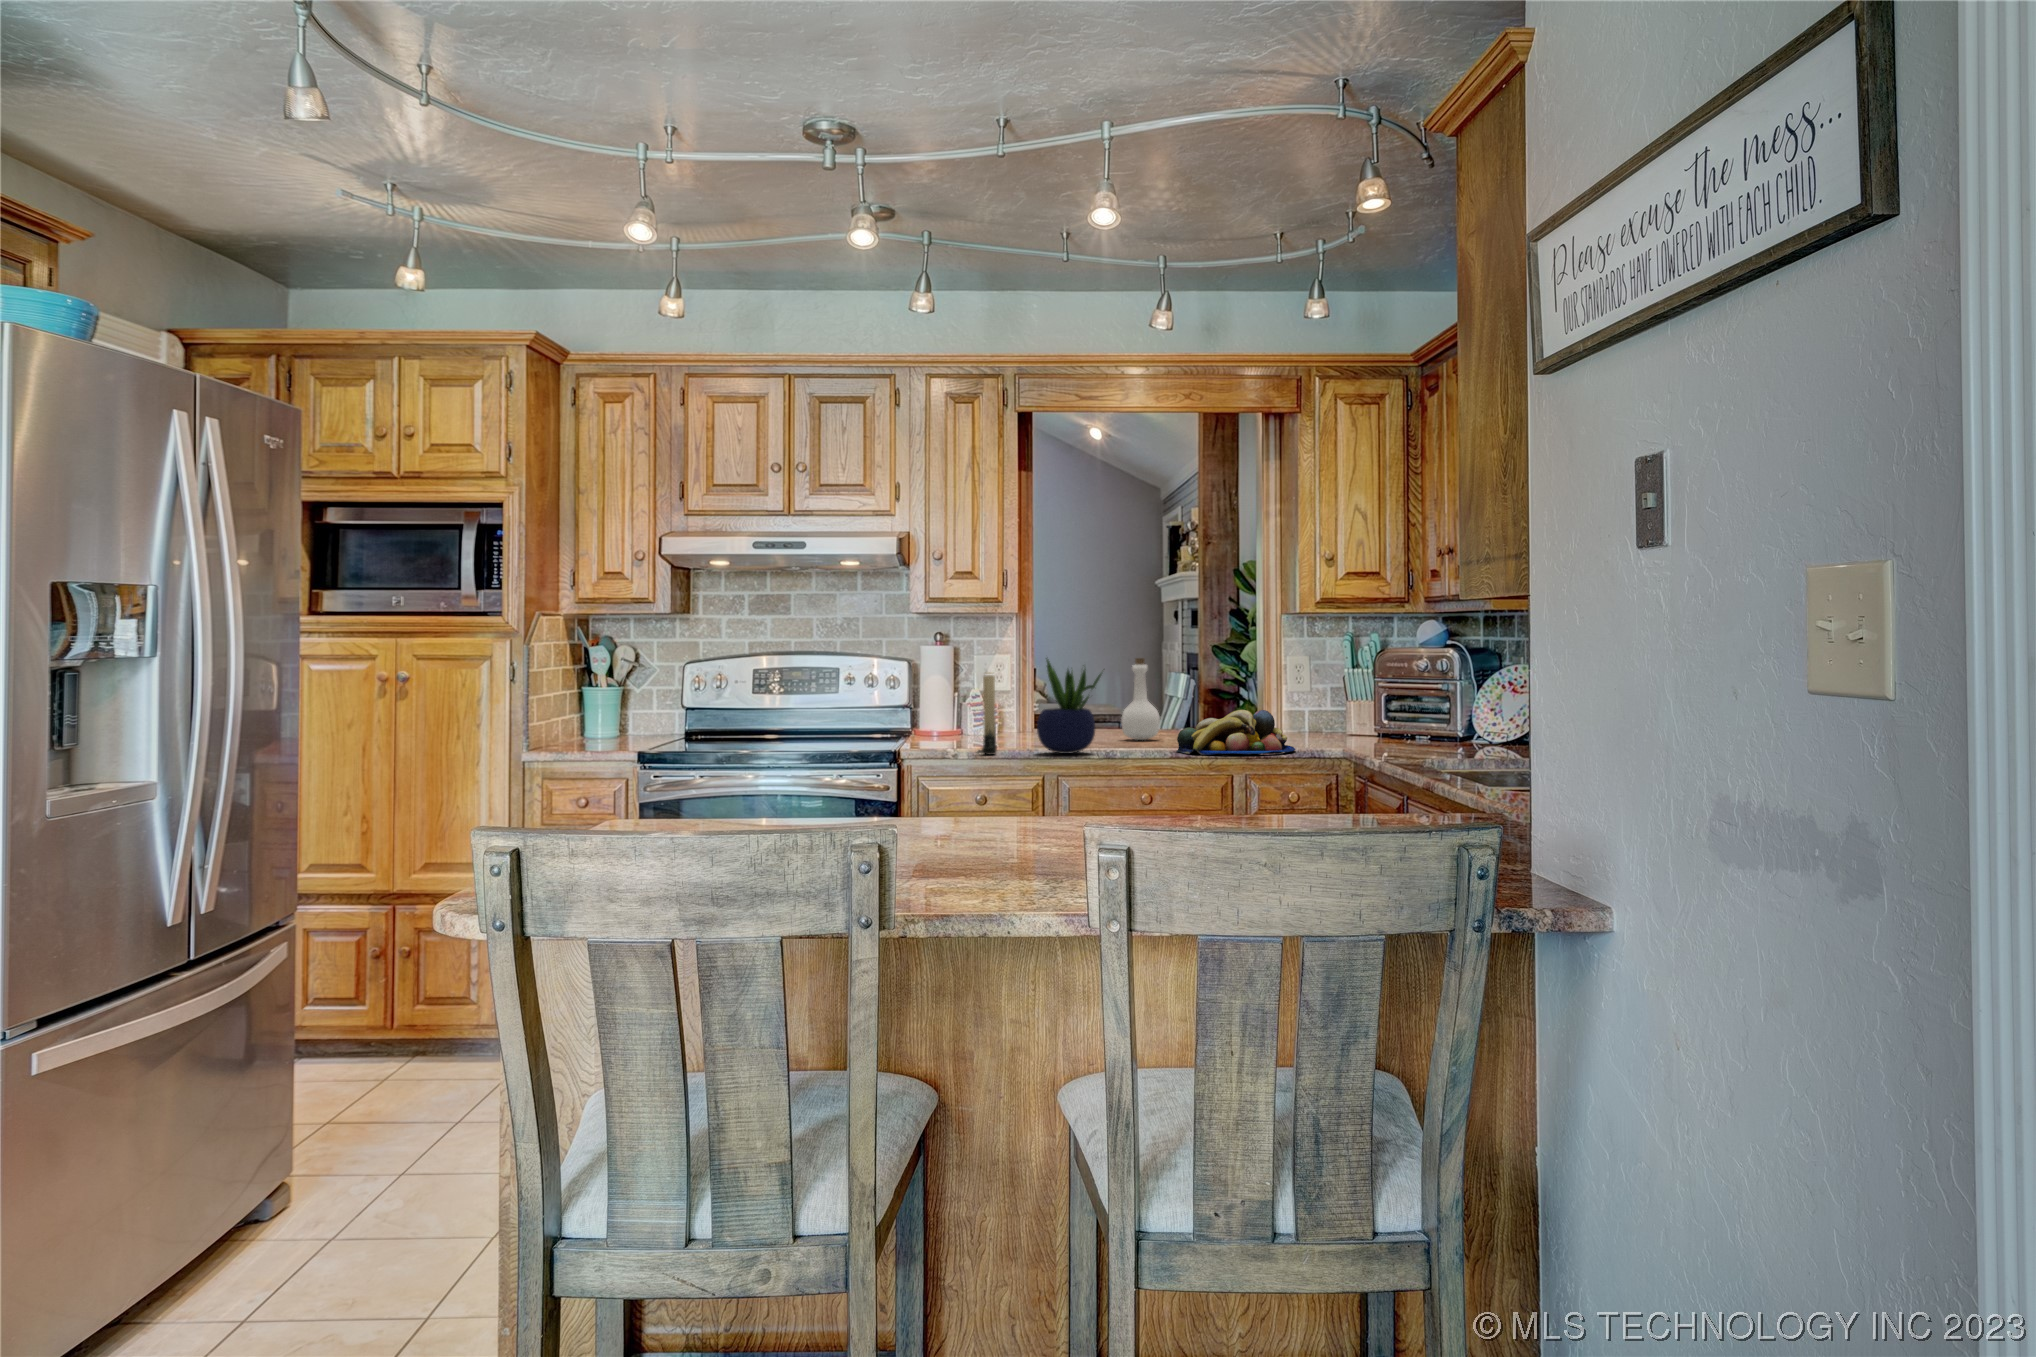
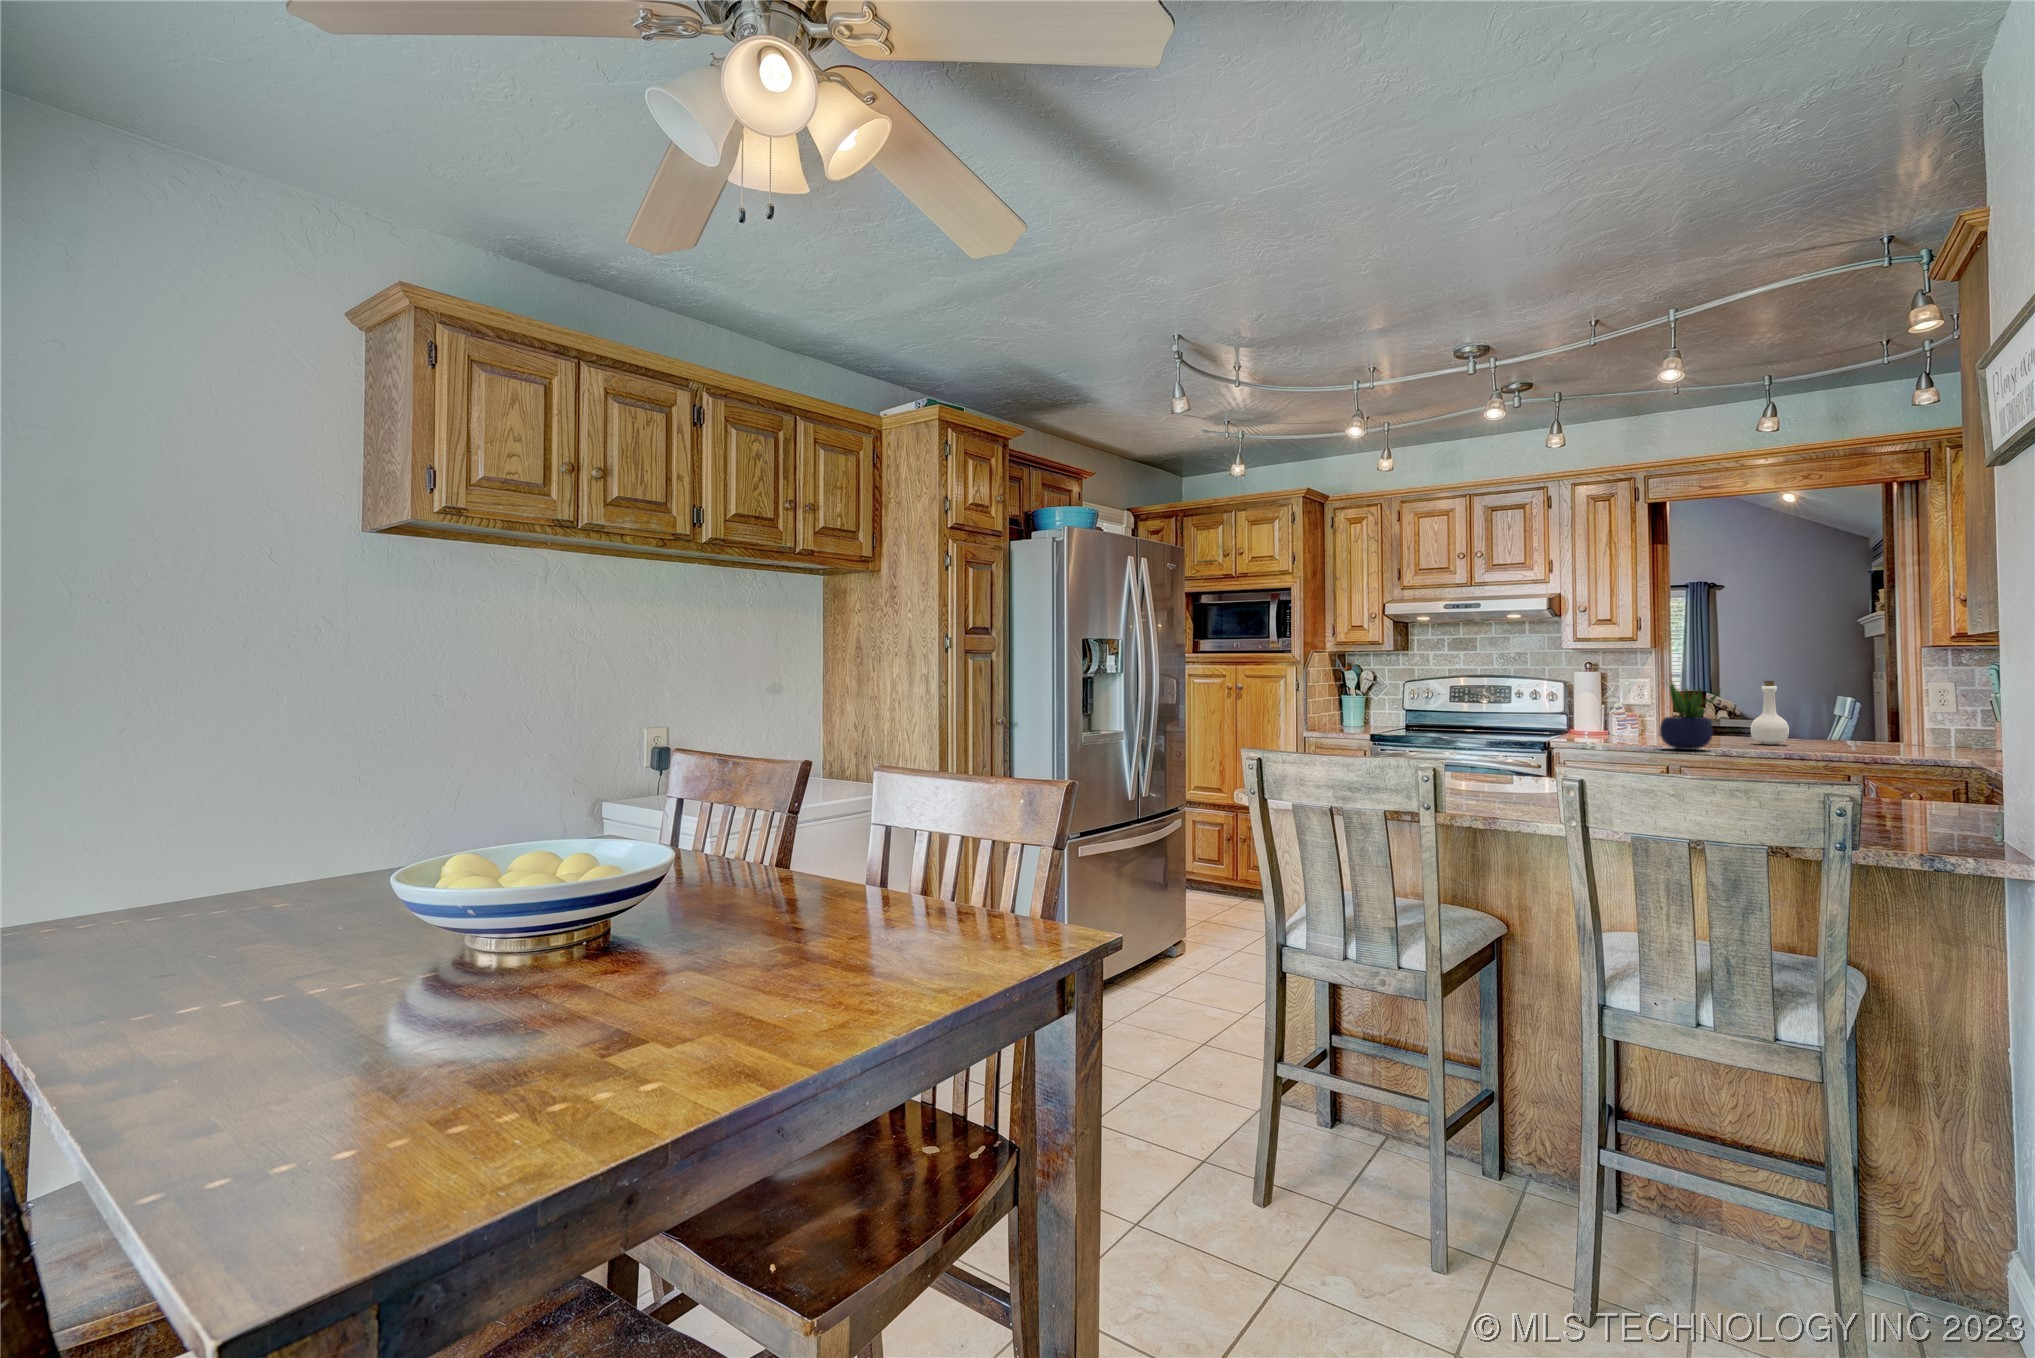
candle: present [977,673,997,755] -> none [1609,689,1625,748]
fruit bowl: present [1177,710,1296,755] -> none [1791,722,1920,758]

